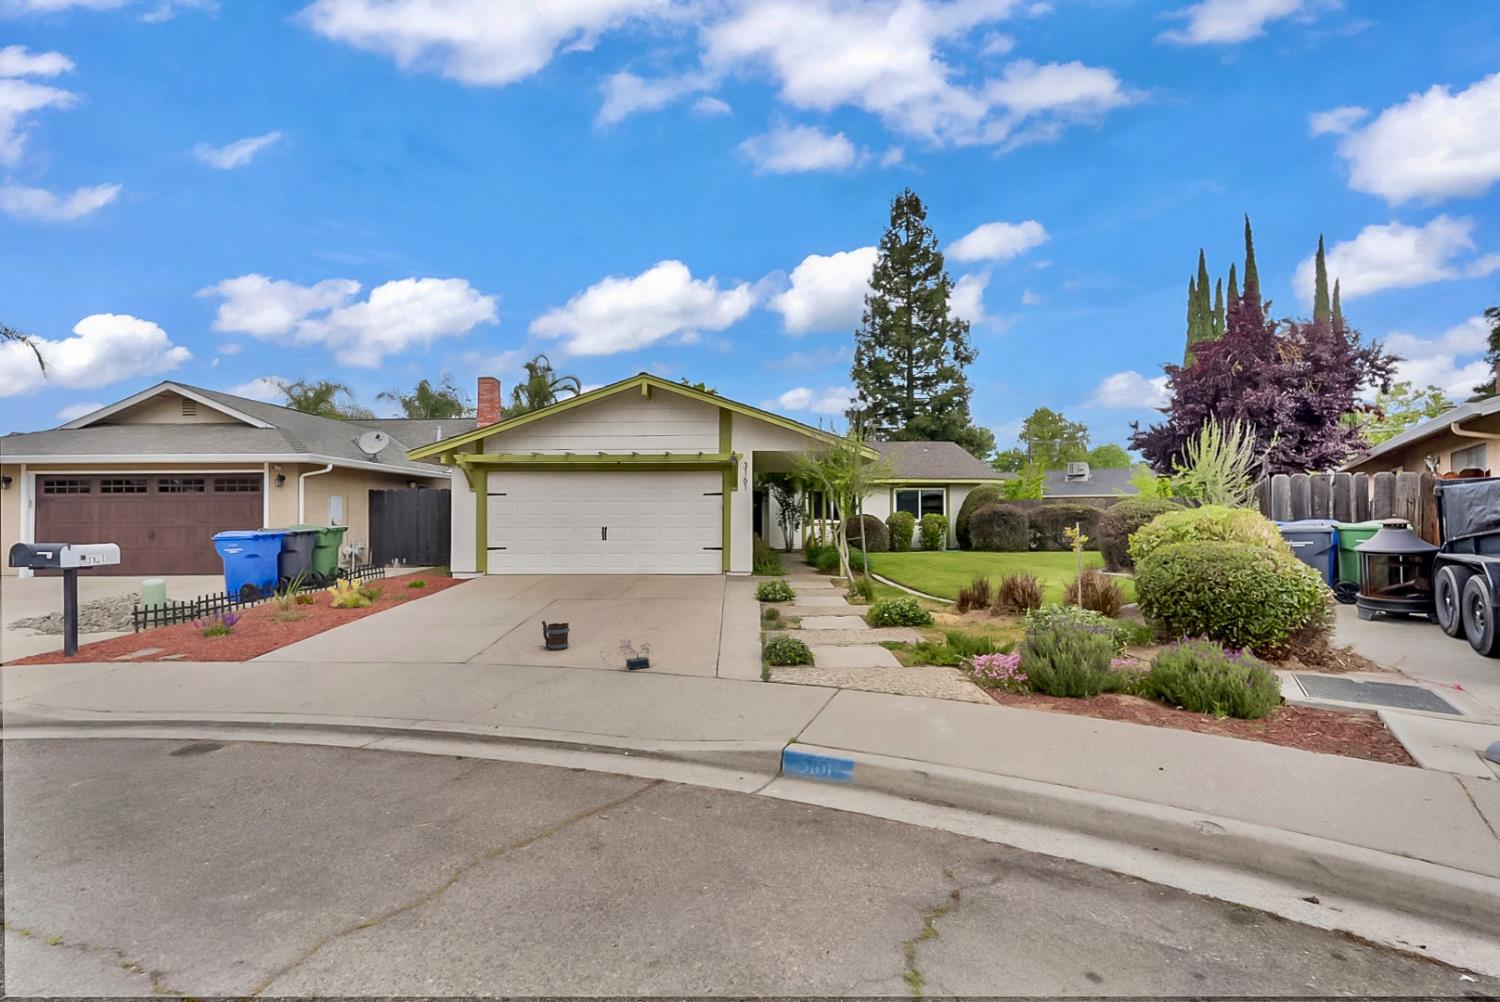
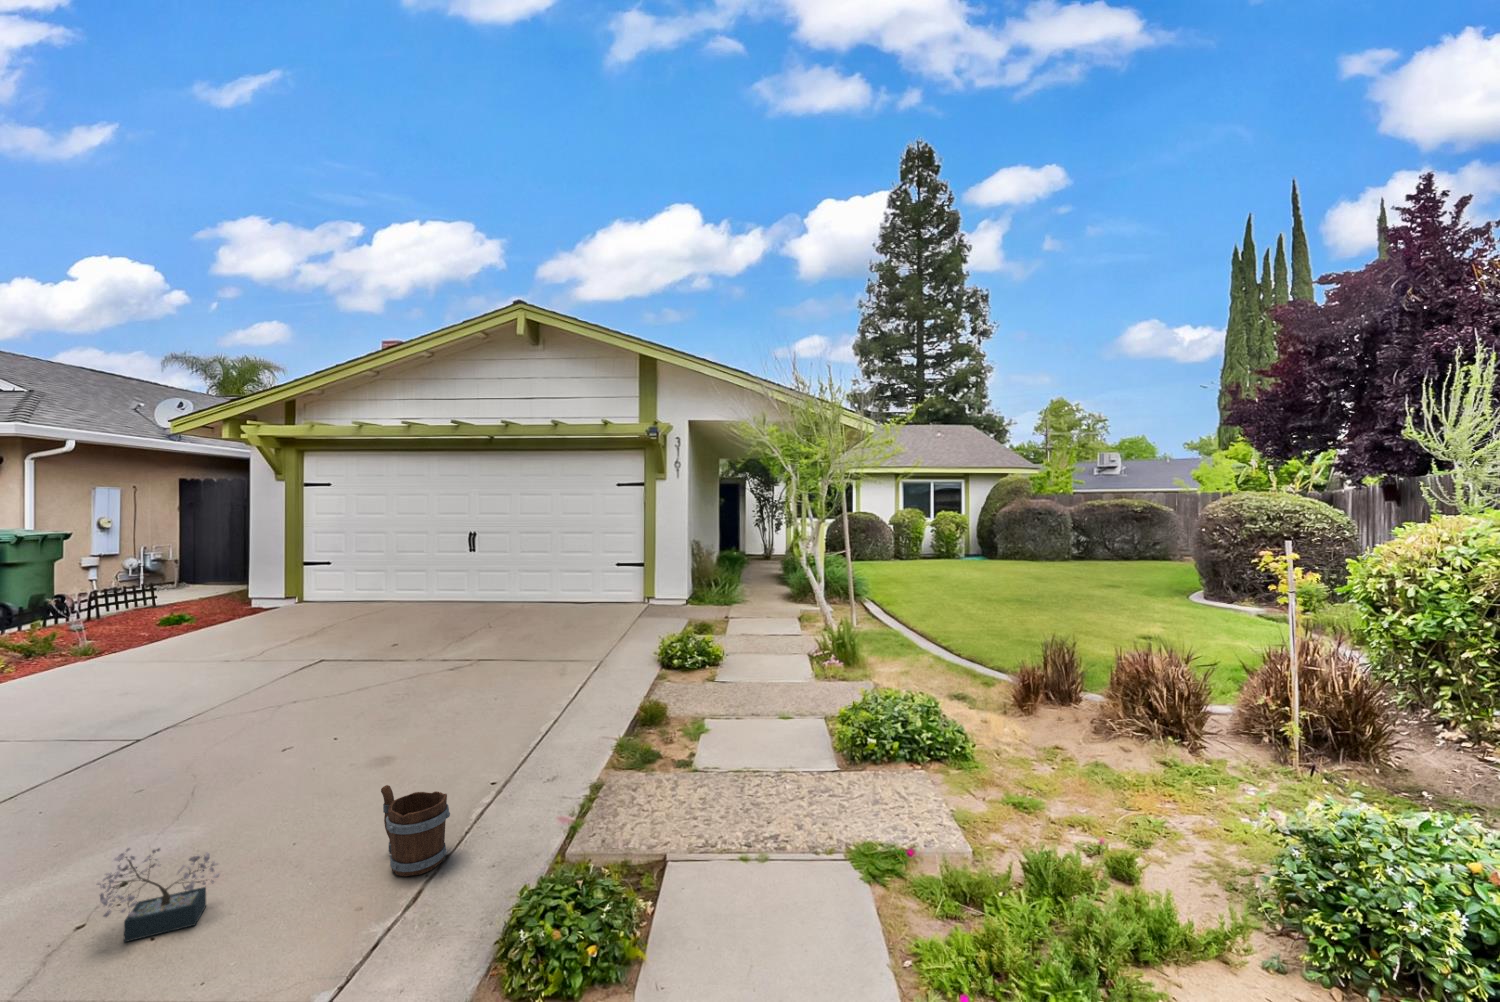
bucket: present [542,621,570,650] -> present [381,785,450,877]

